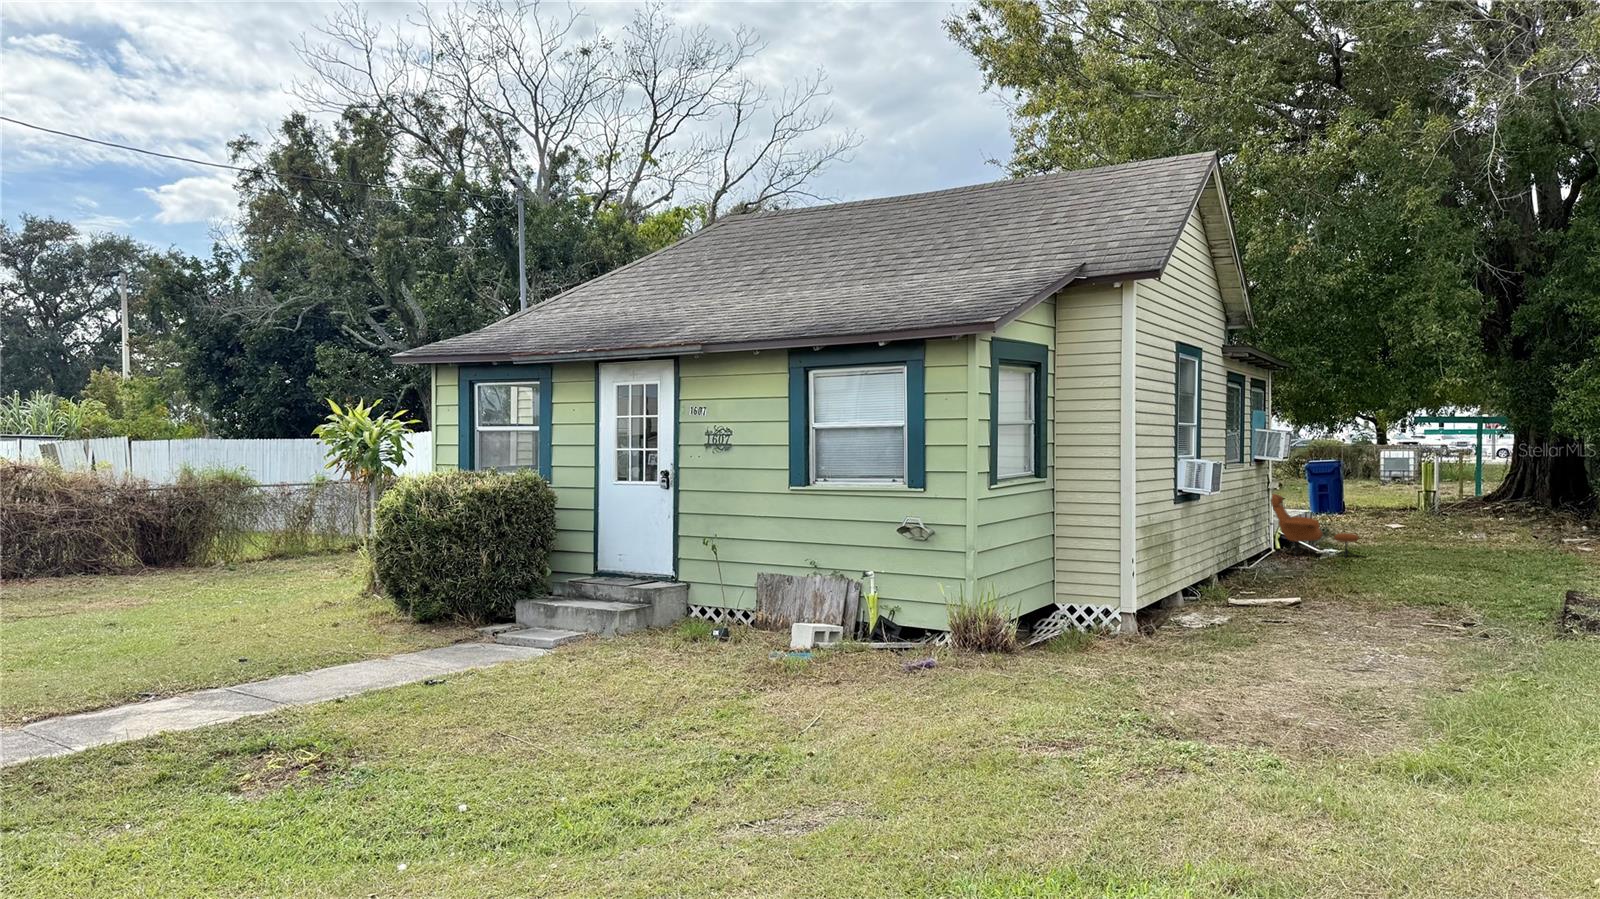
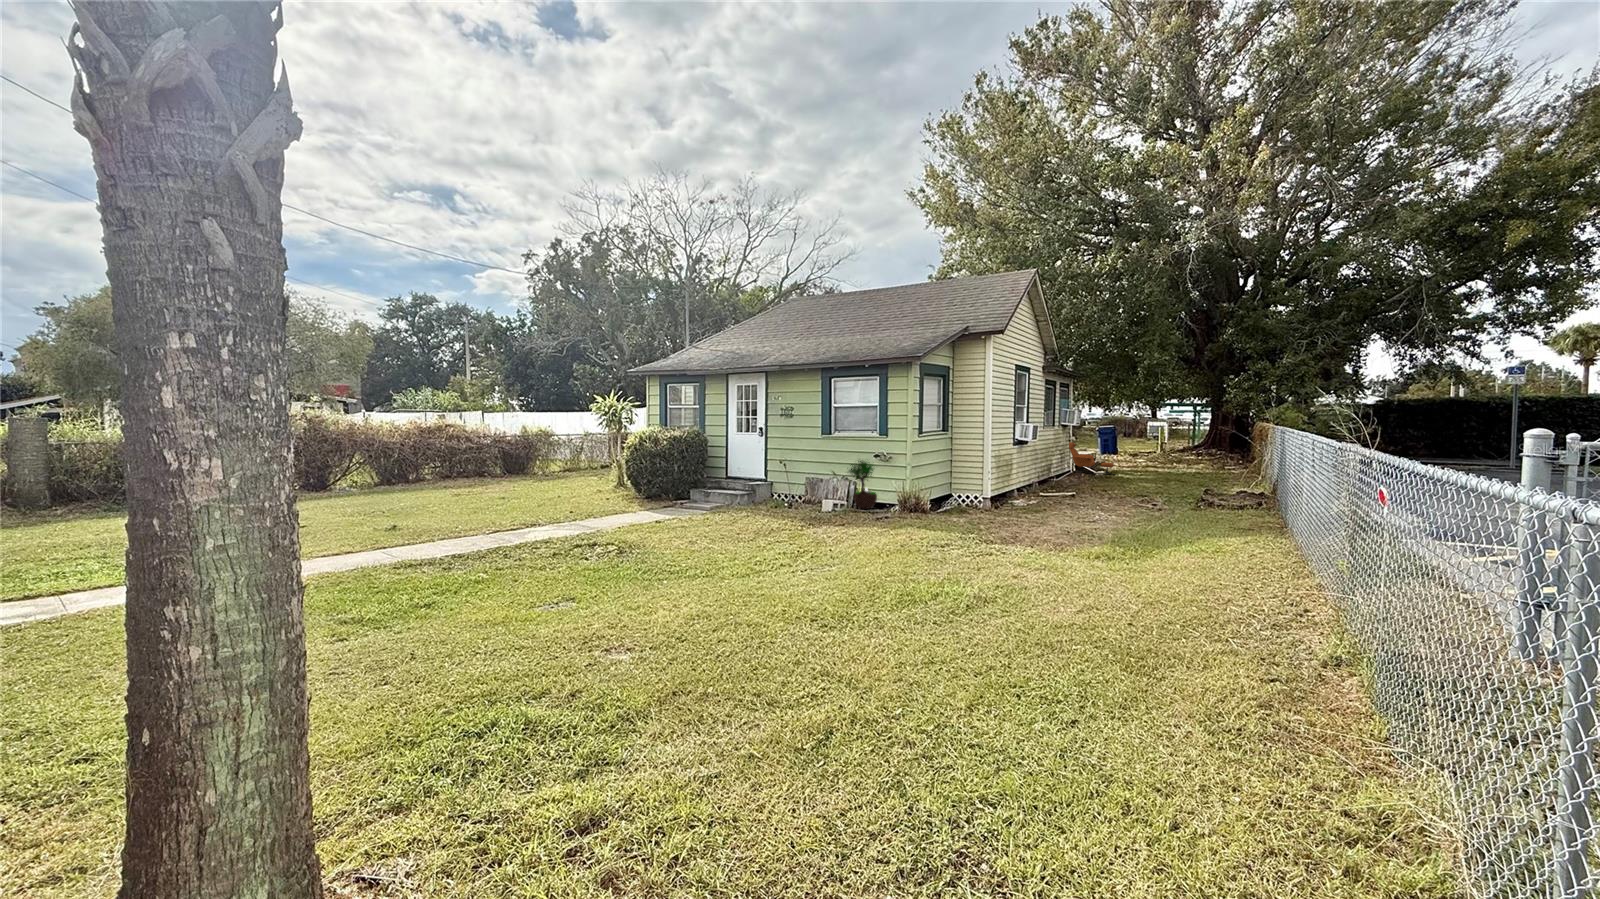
potted tree: none [839,526,905,640] -> present [848,460,877,509]

